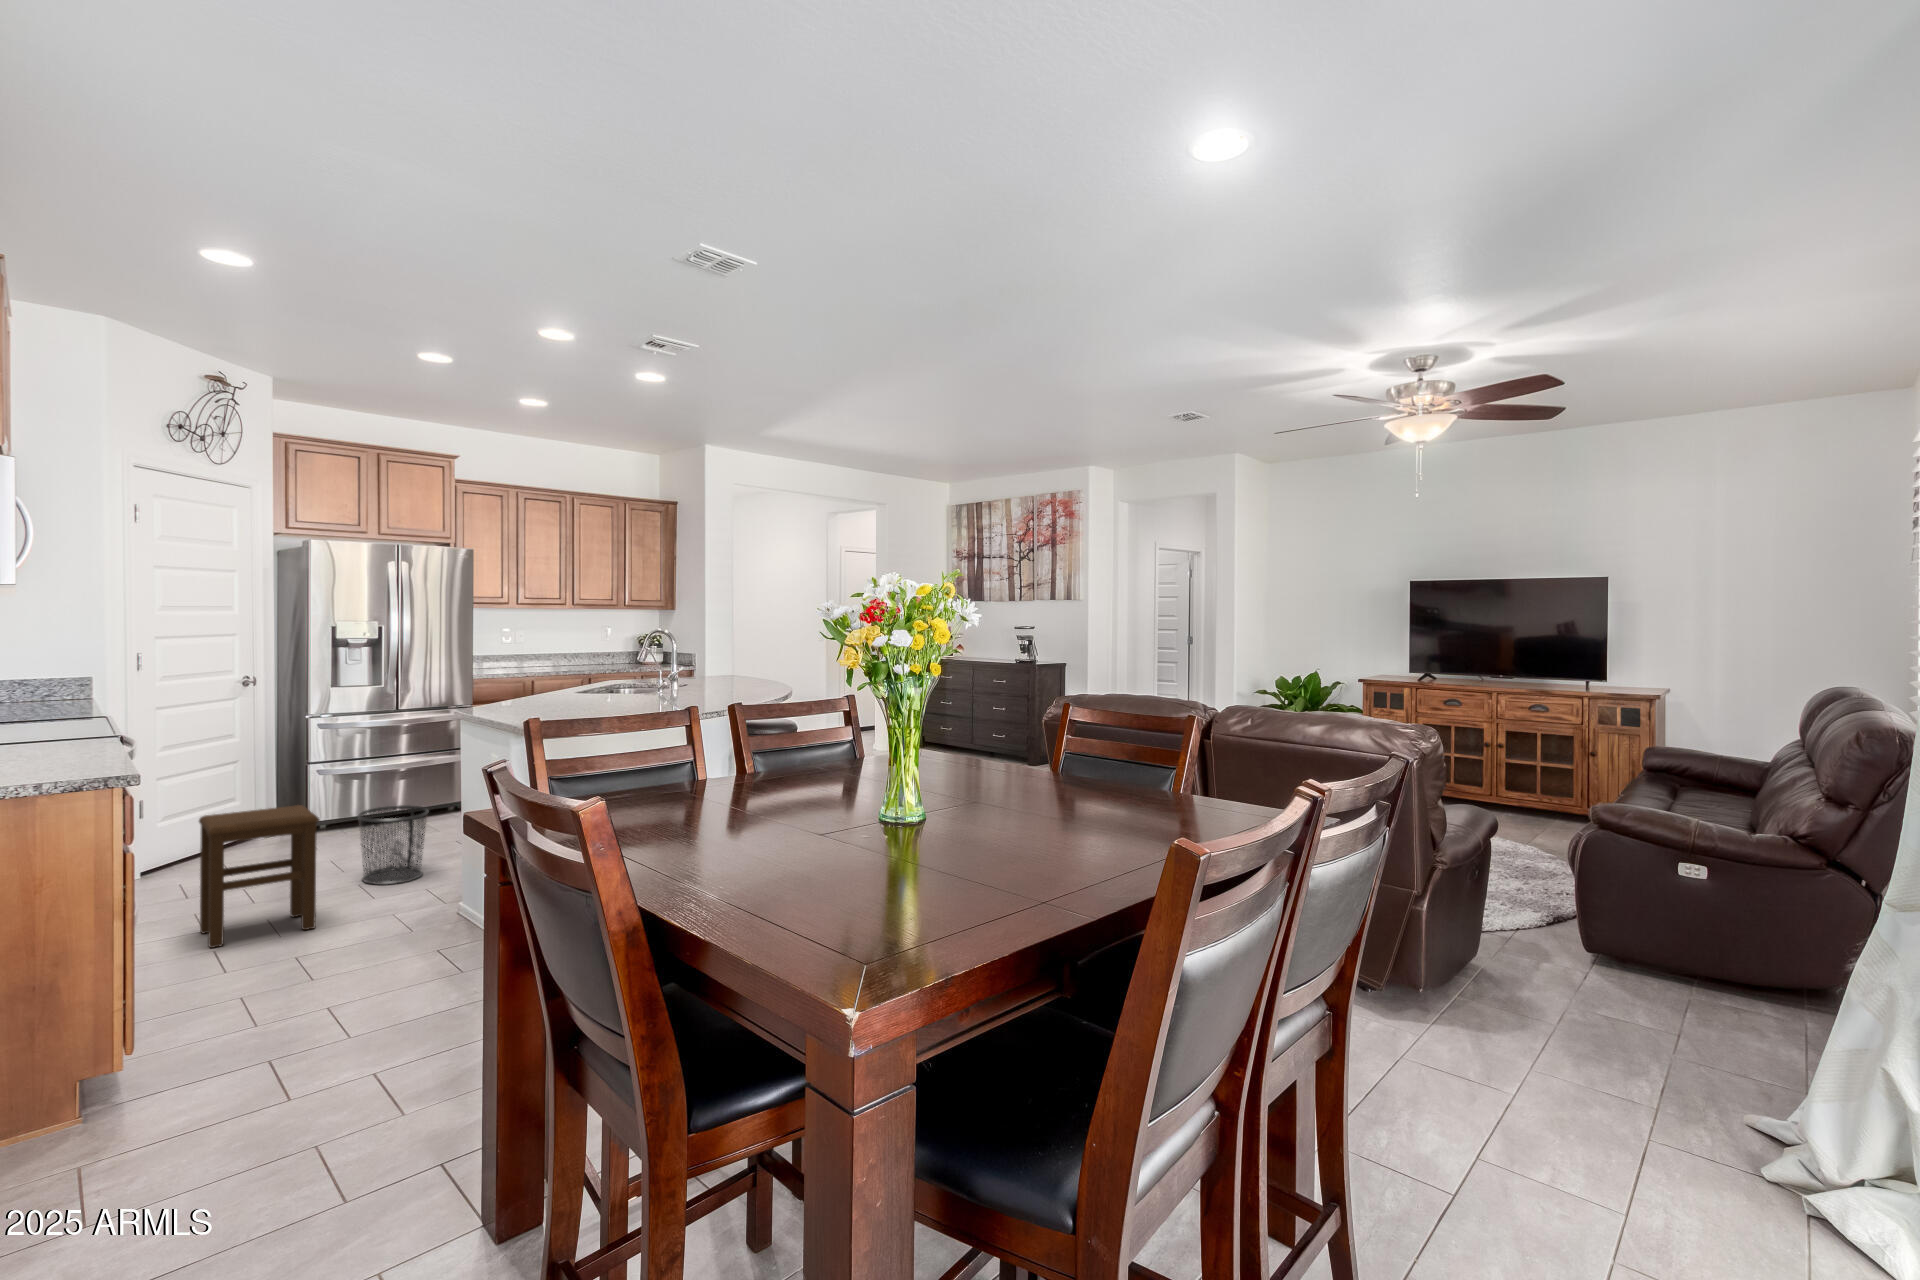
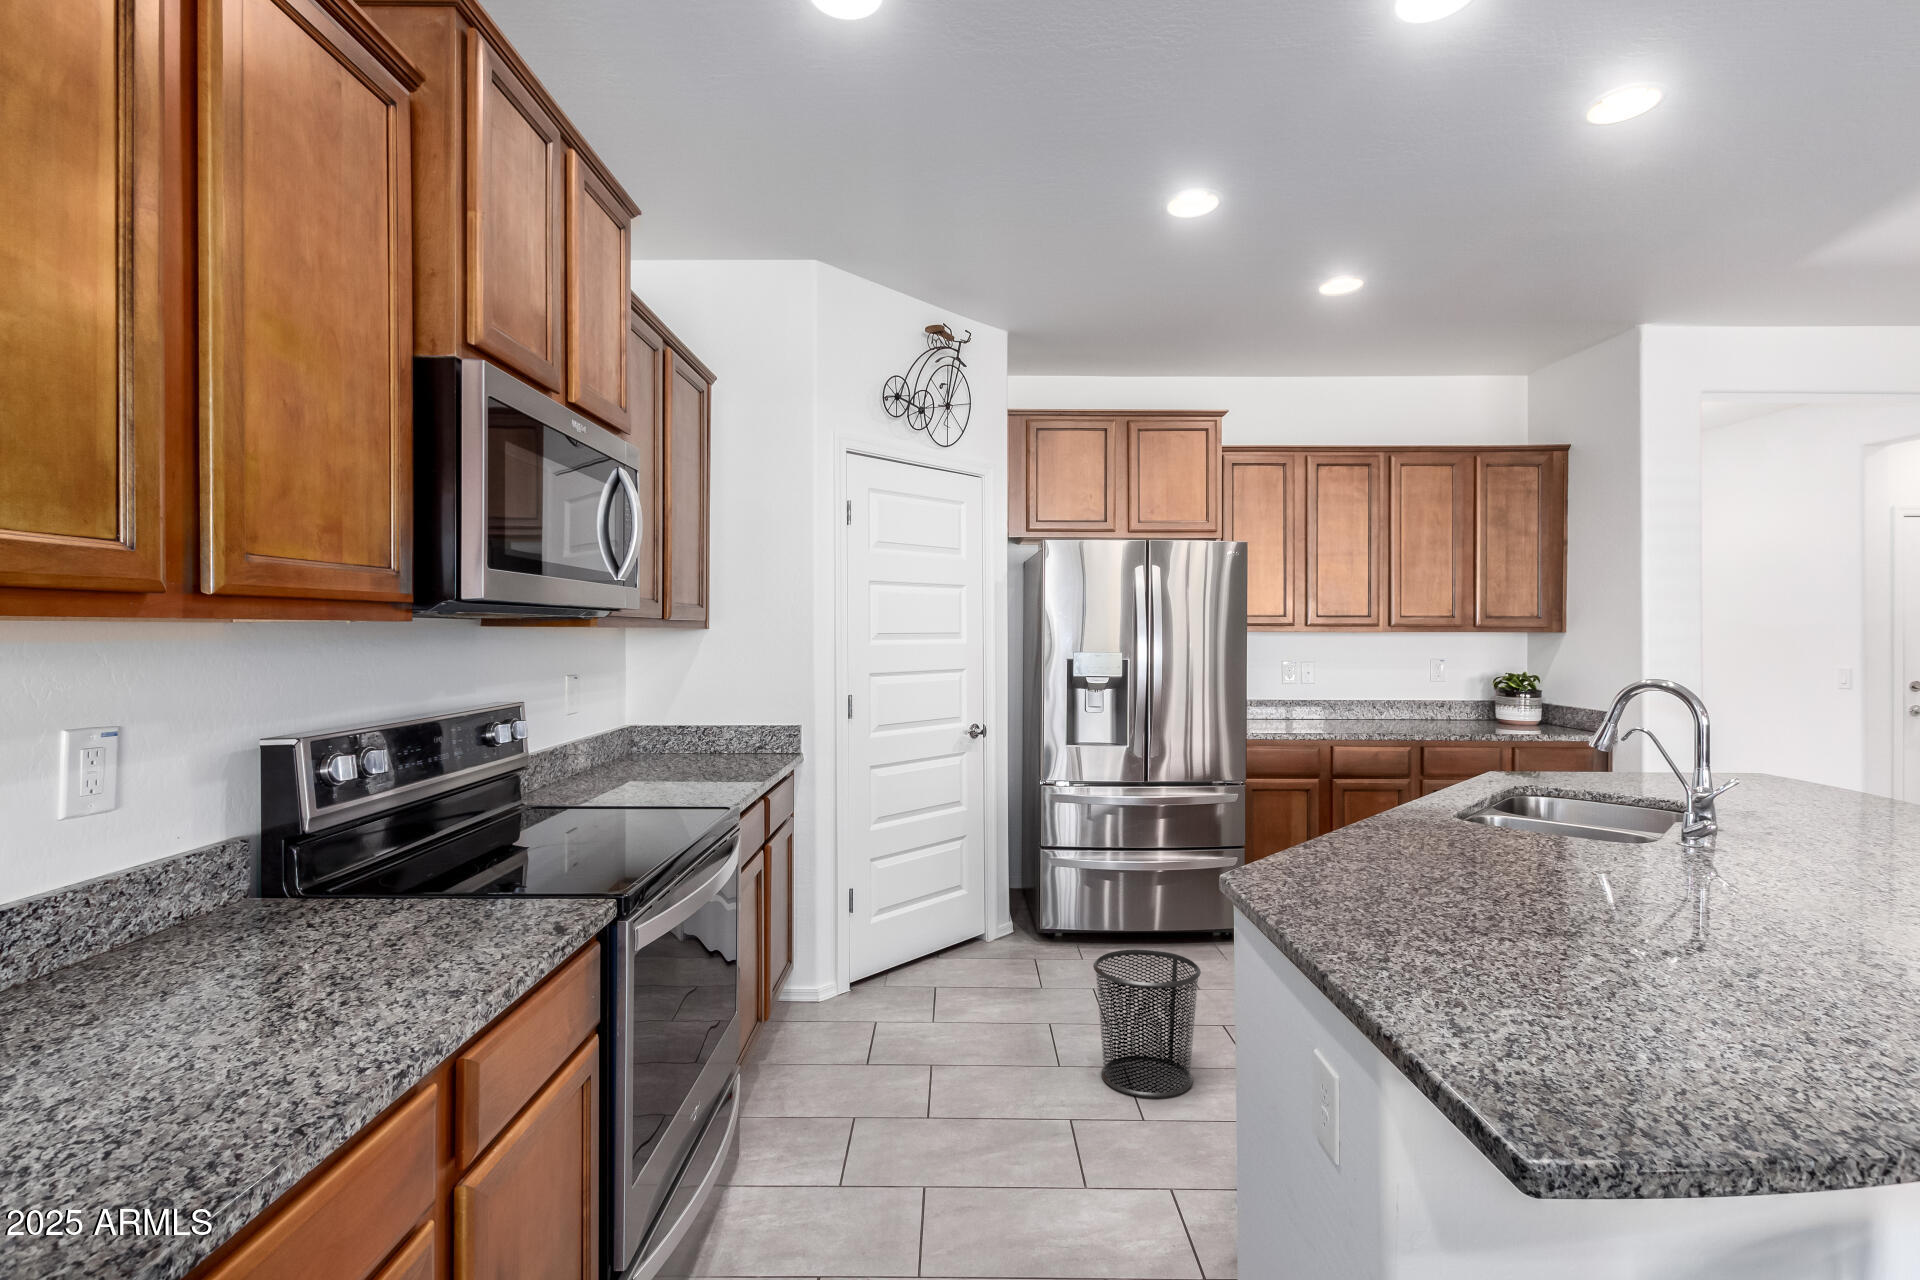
stool: present [199,805,320,948] -> none [864,952,1025,1201]

